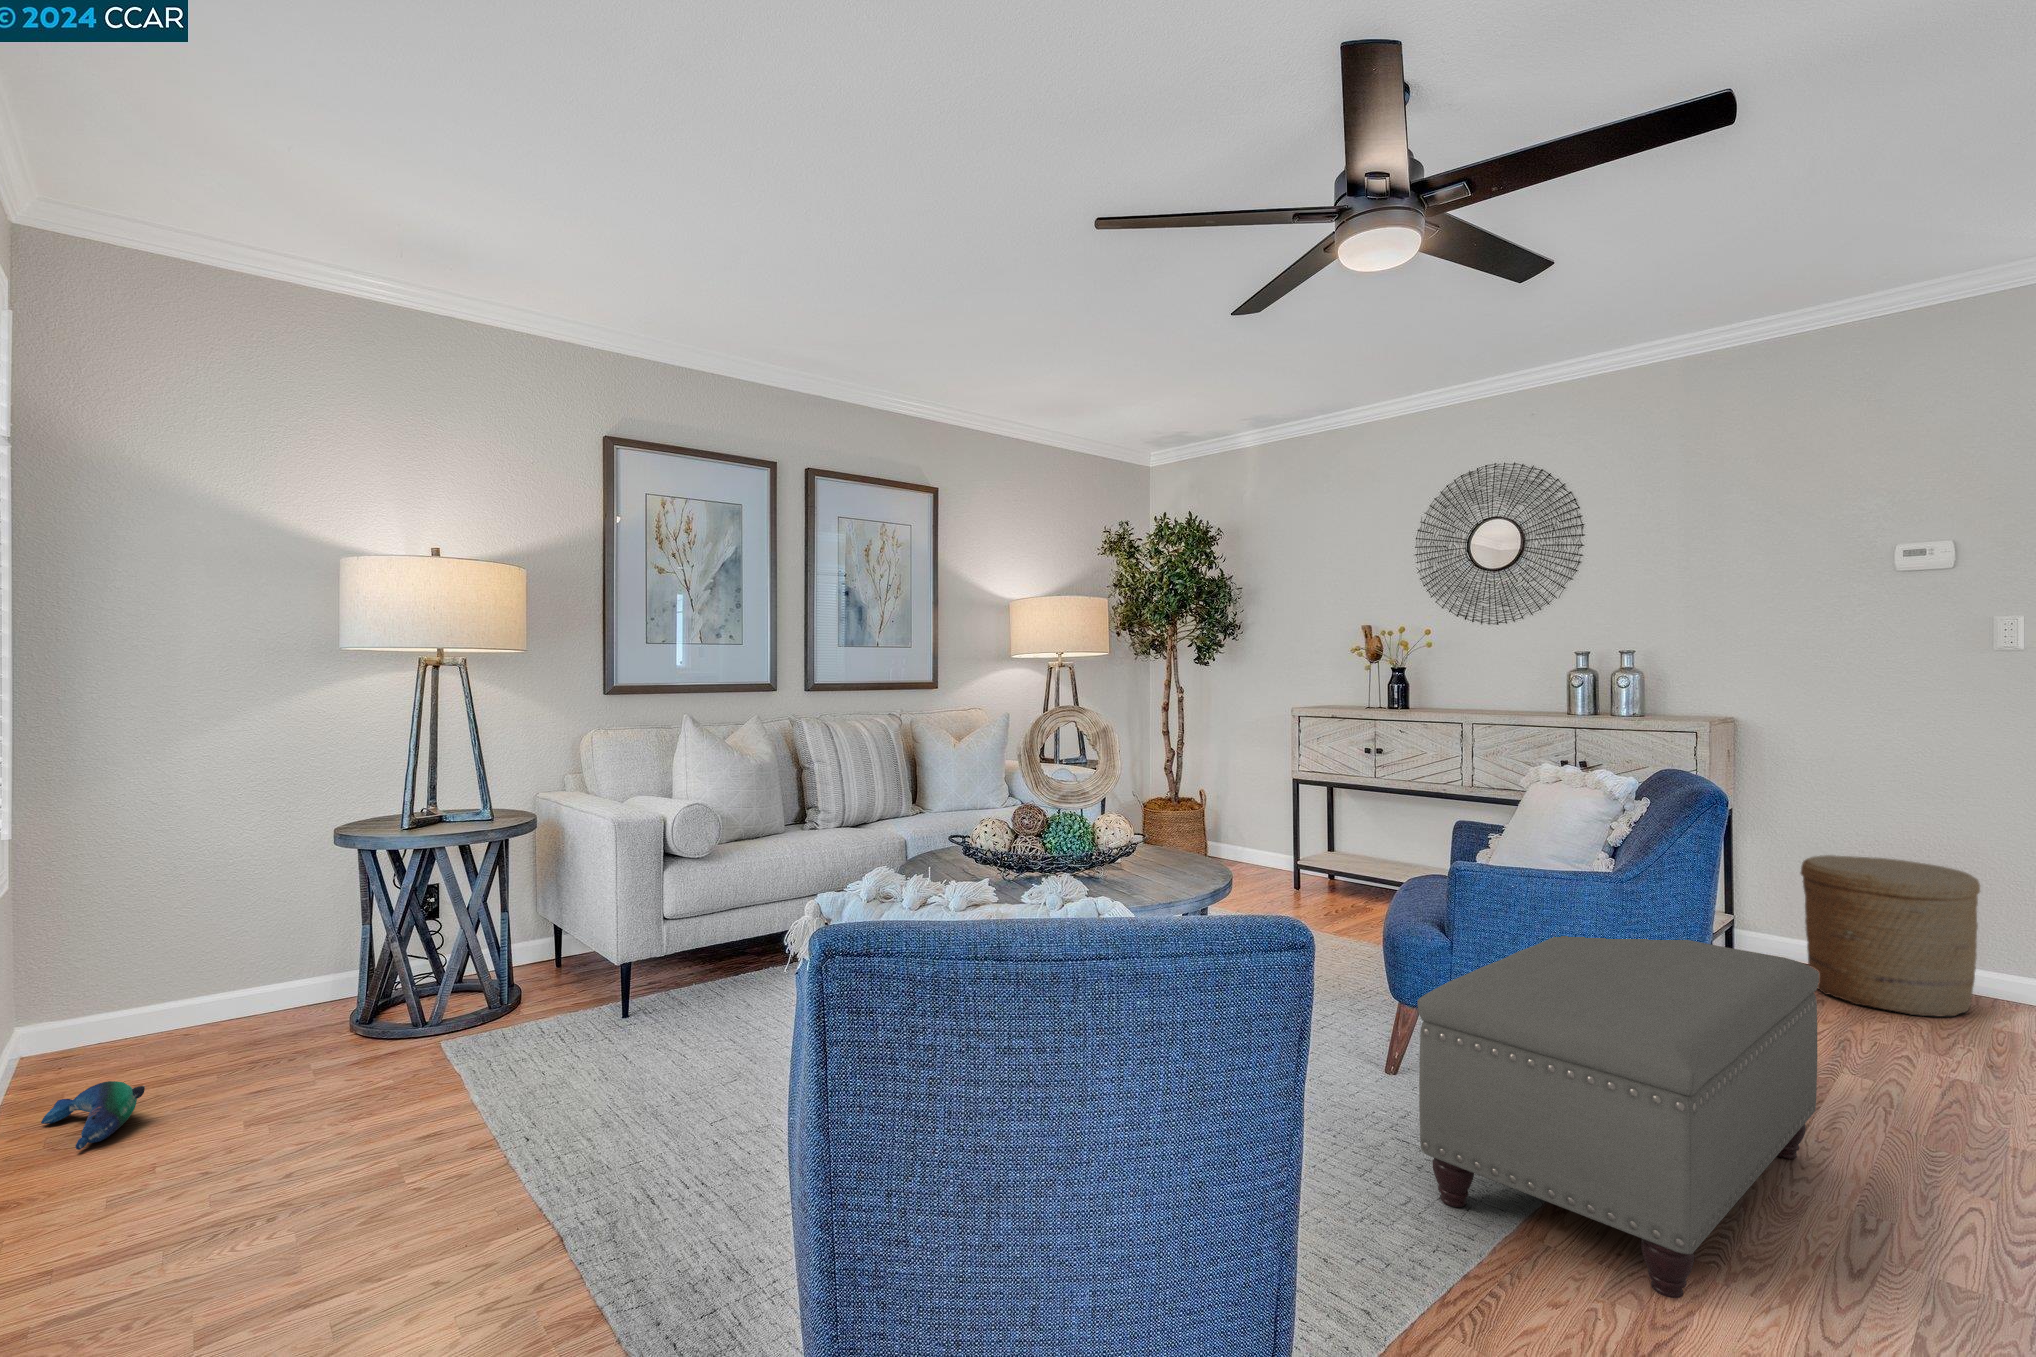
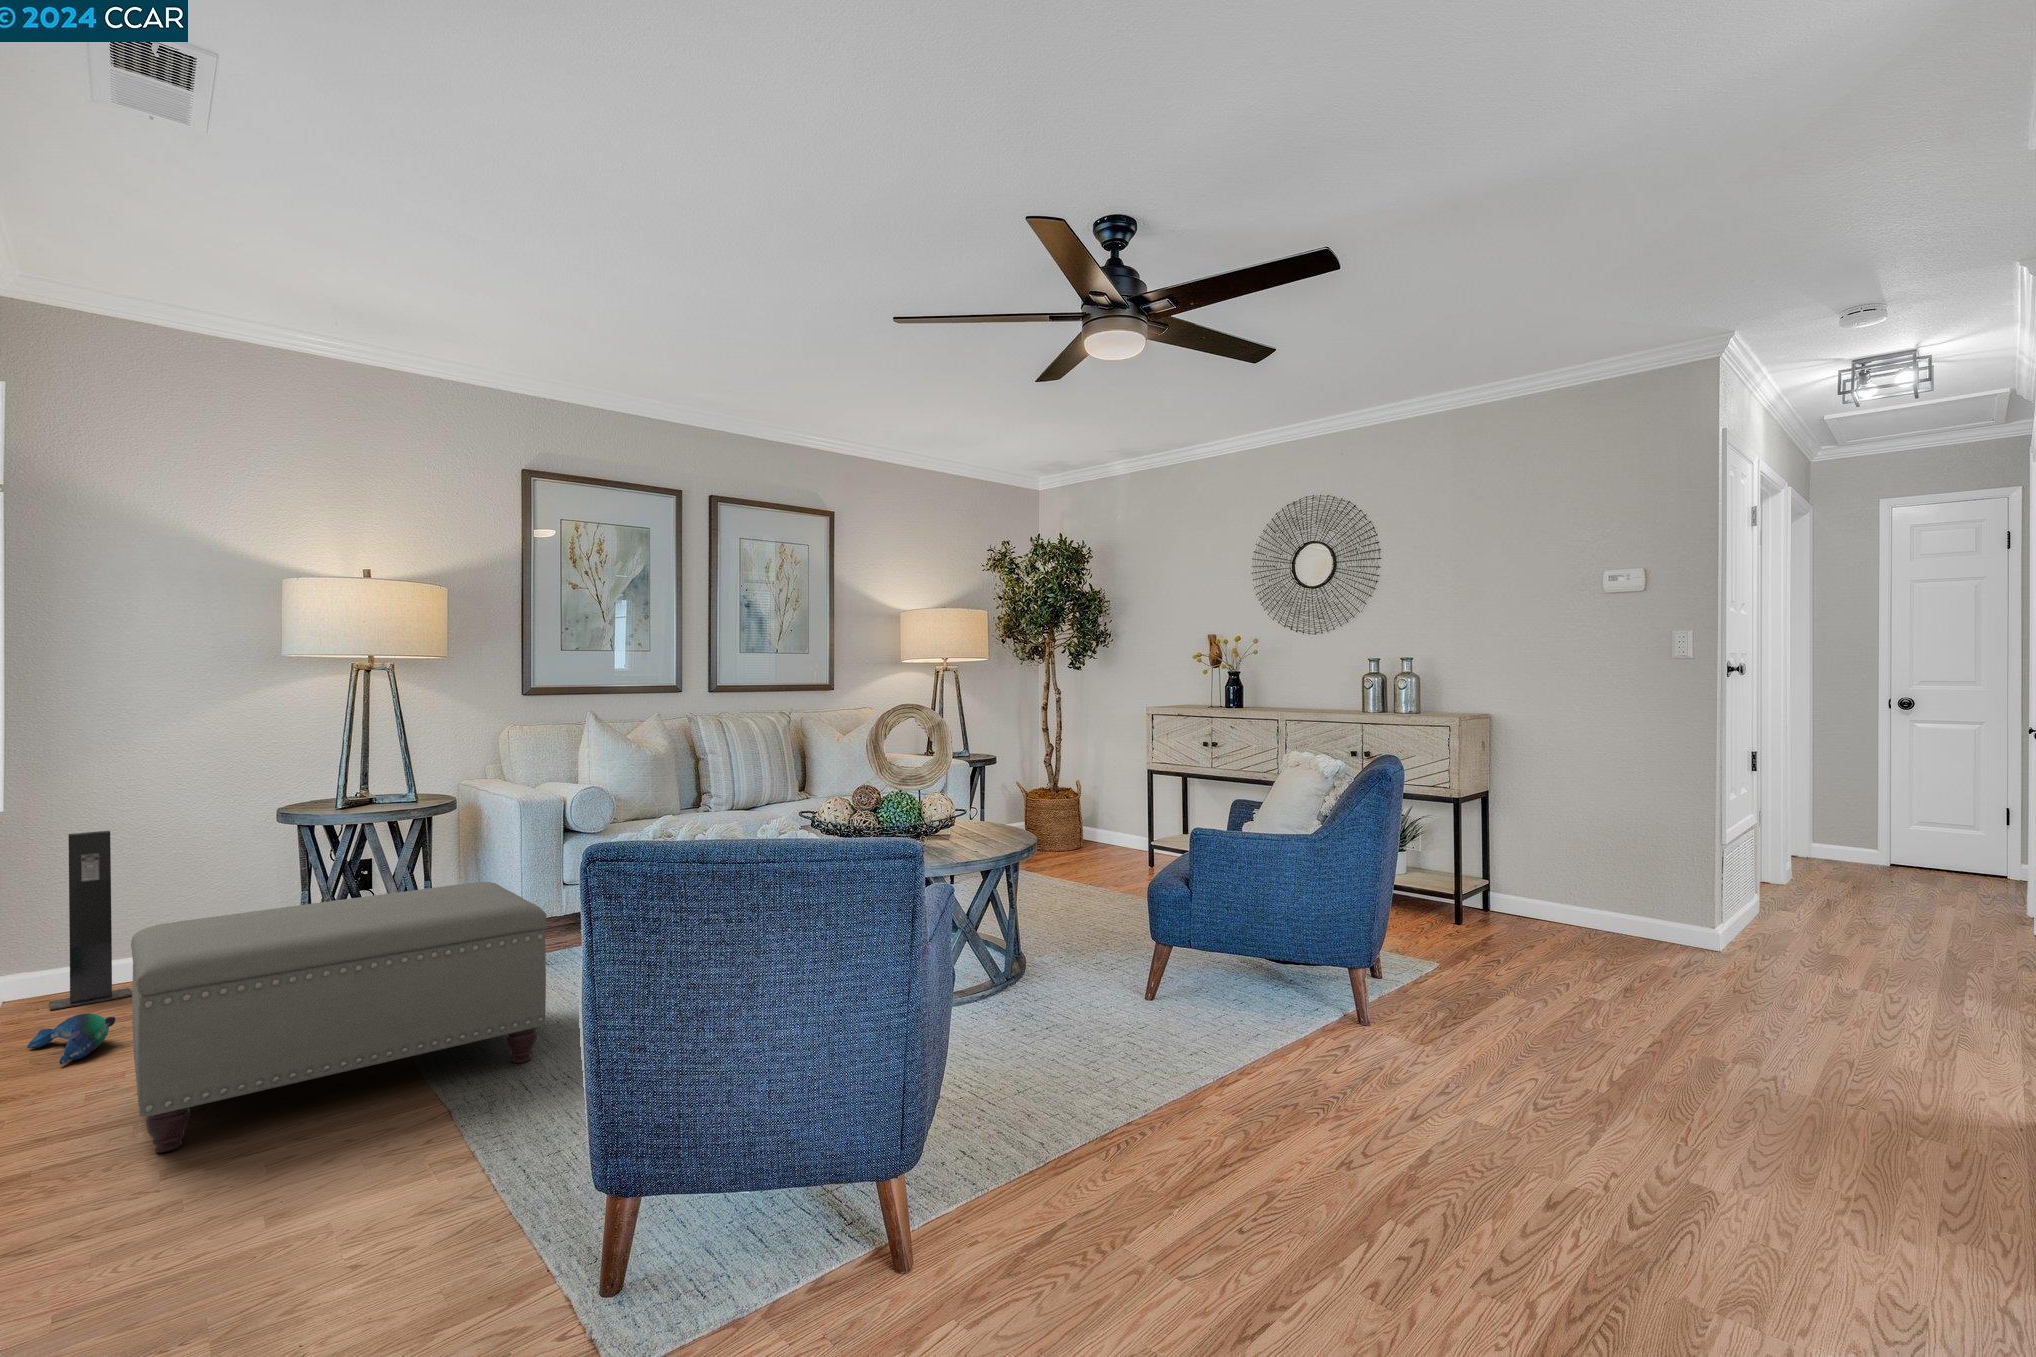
speaker: none [75,855,169,1068] -> present [49,831,132,1010]
woven basket: present [1801,855,1980,1017] -> none [1526,827,1655,955]
ottoman: present [1417,936,1819,1298] -> present [131,882,546,1152]

